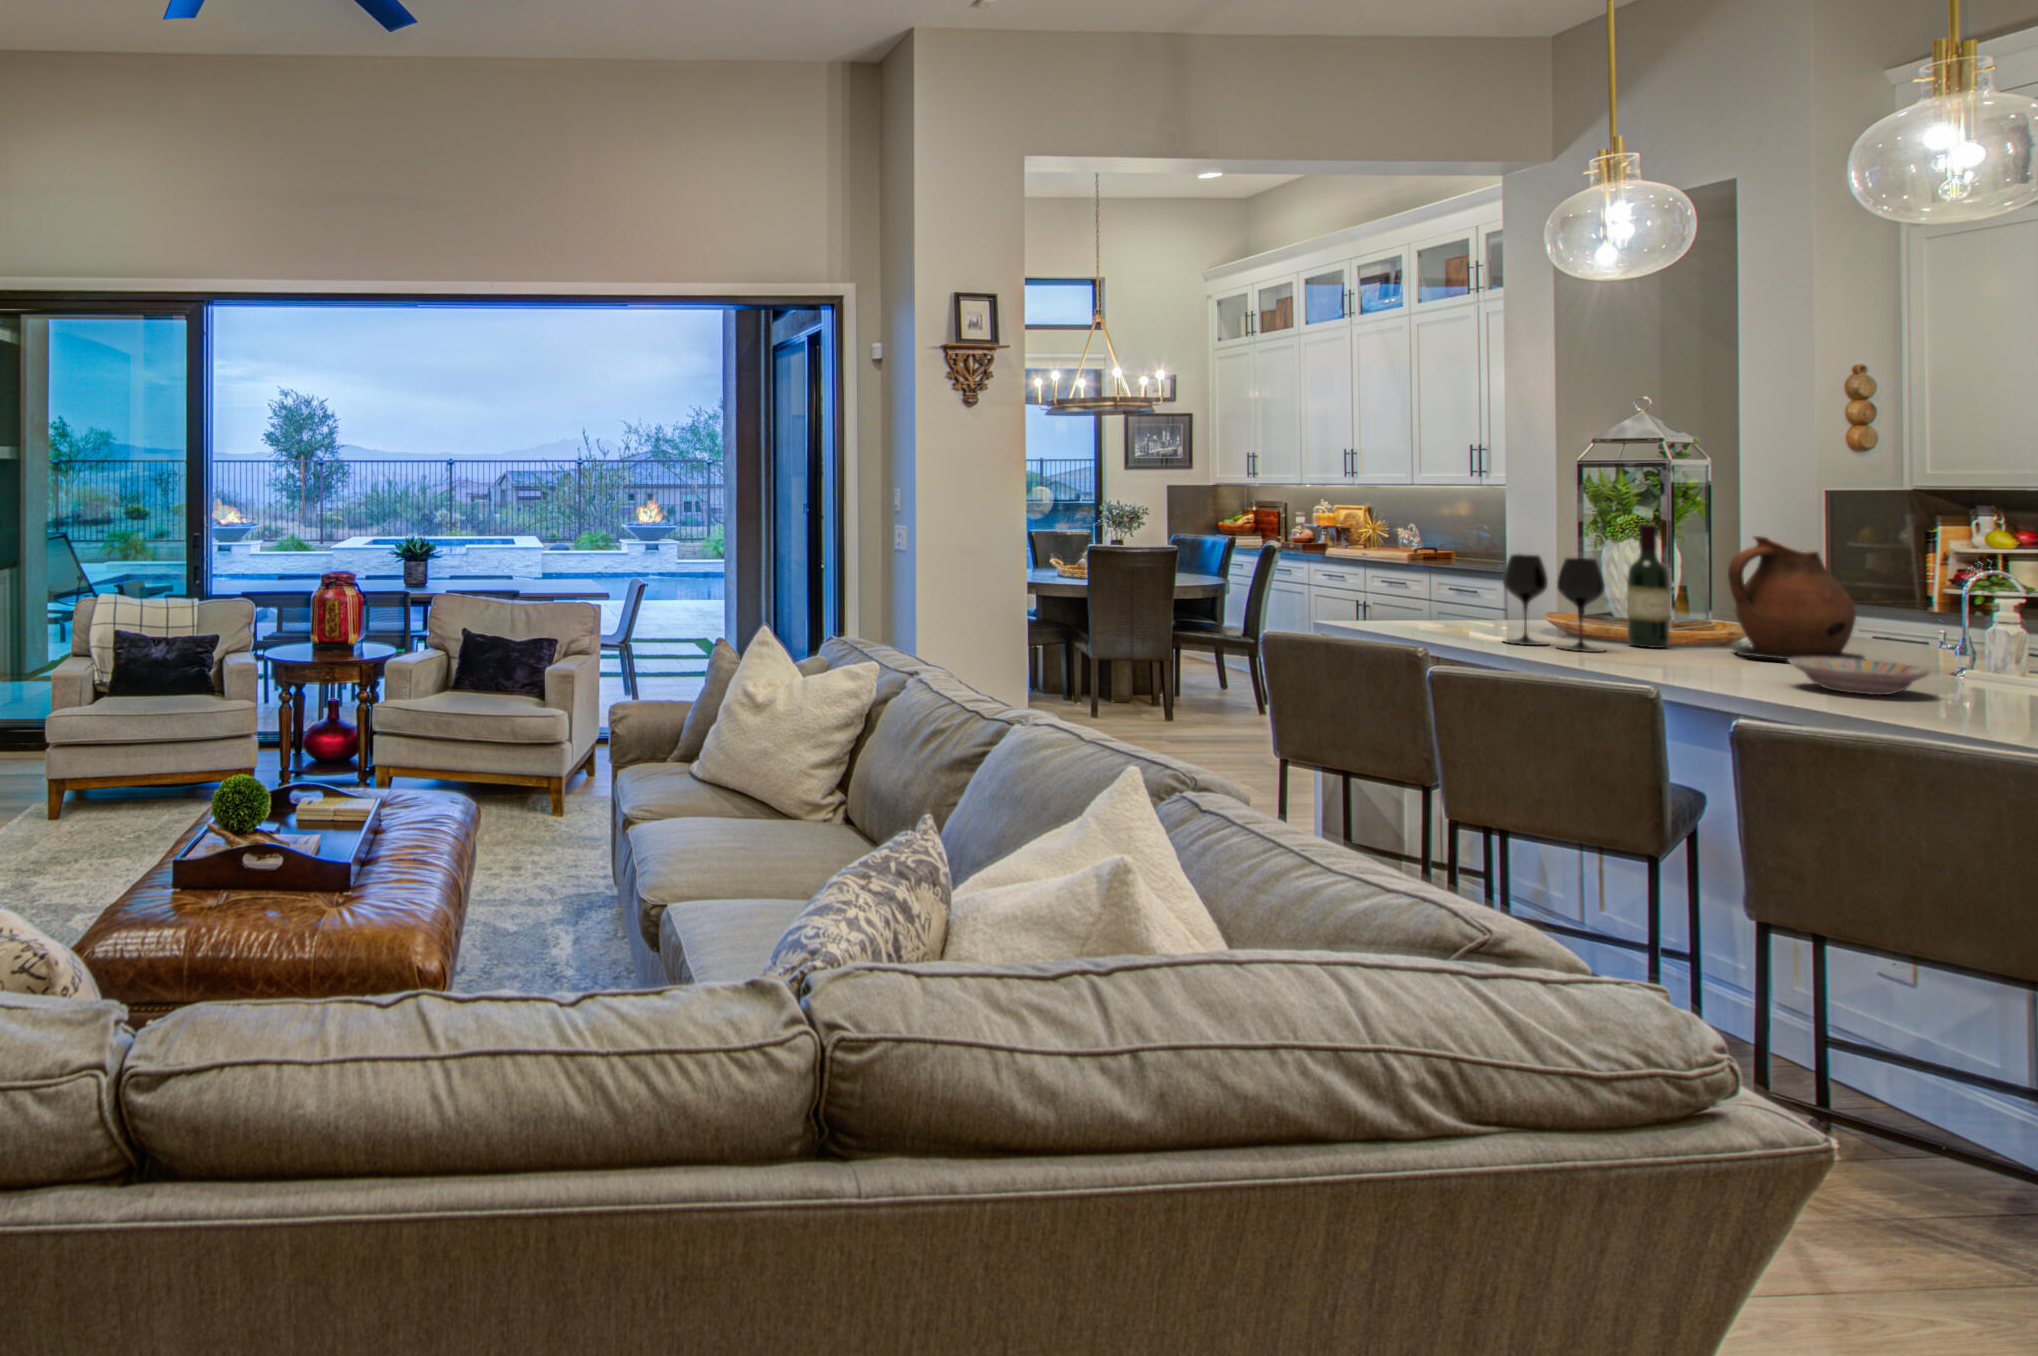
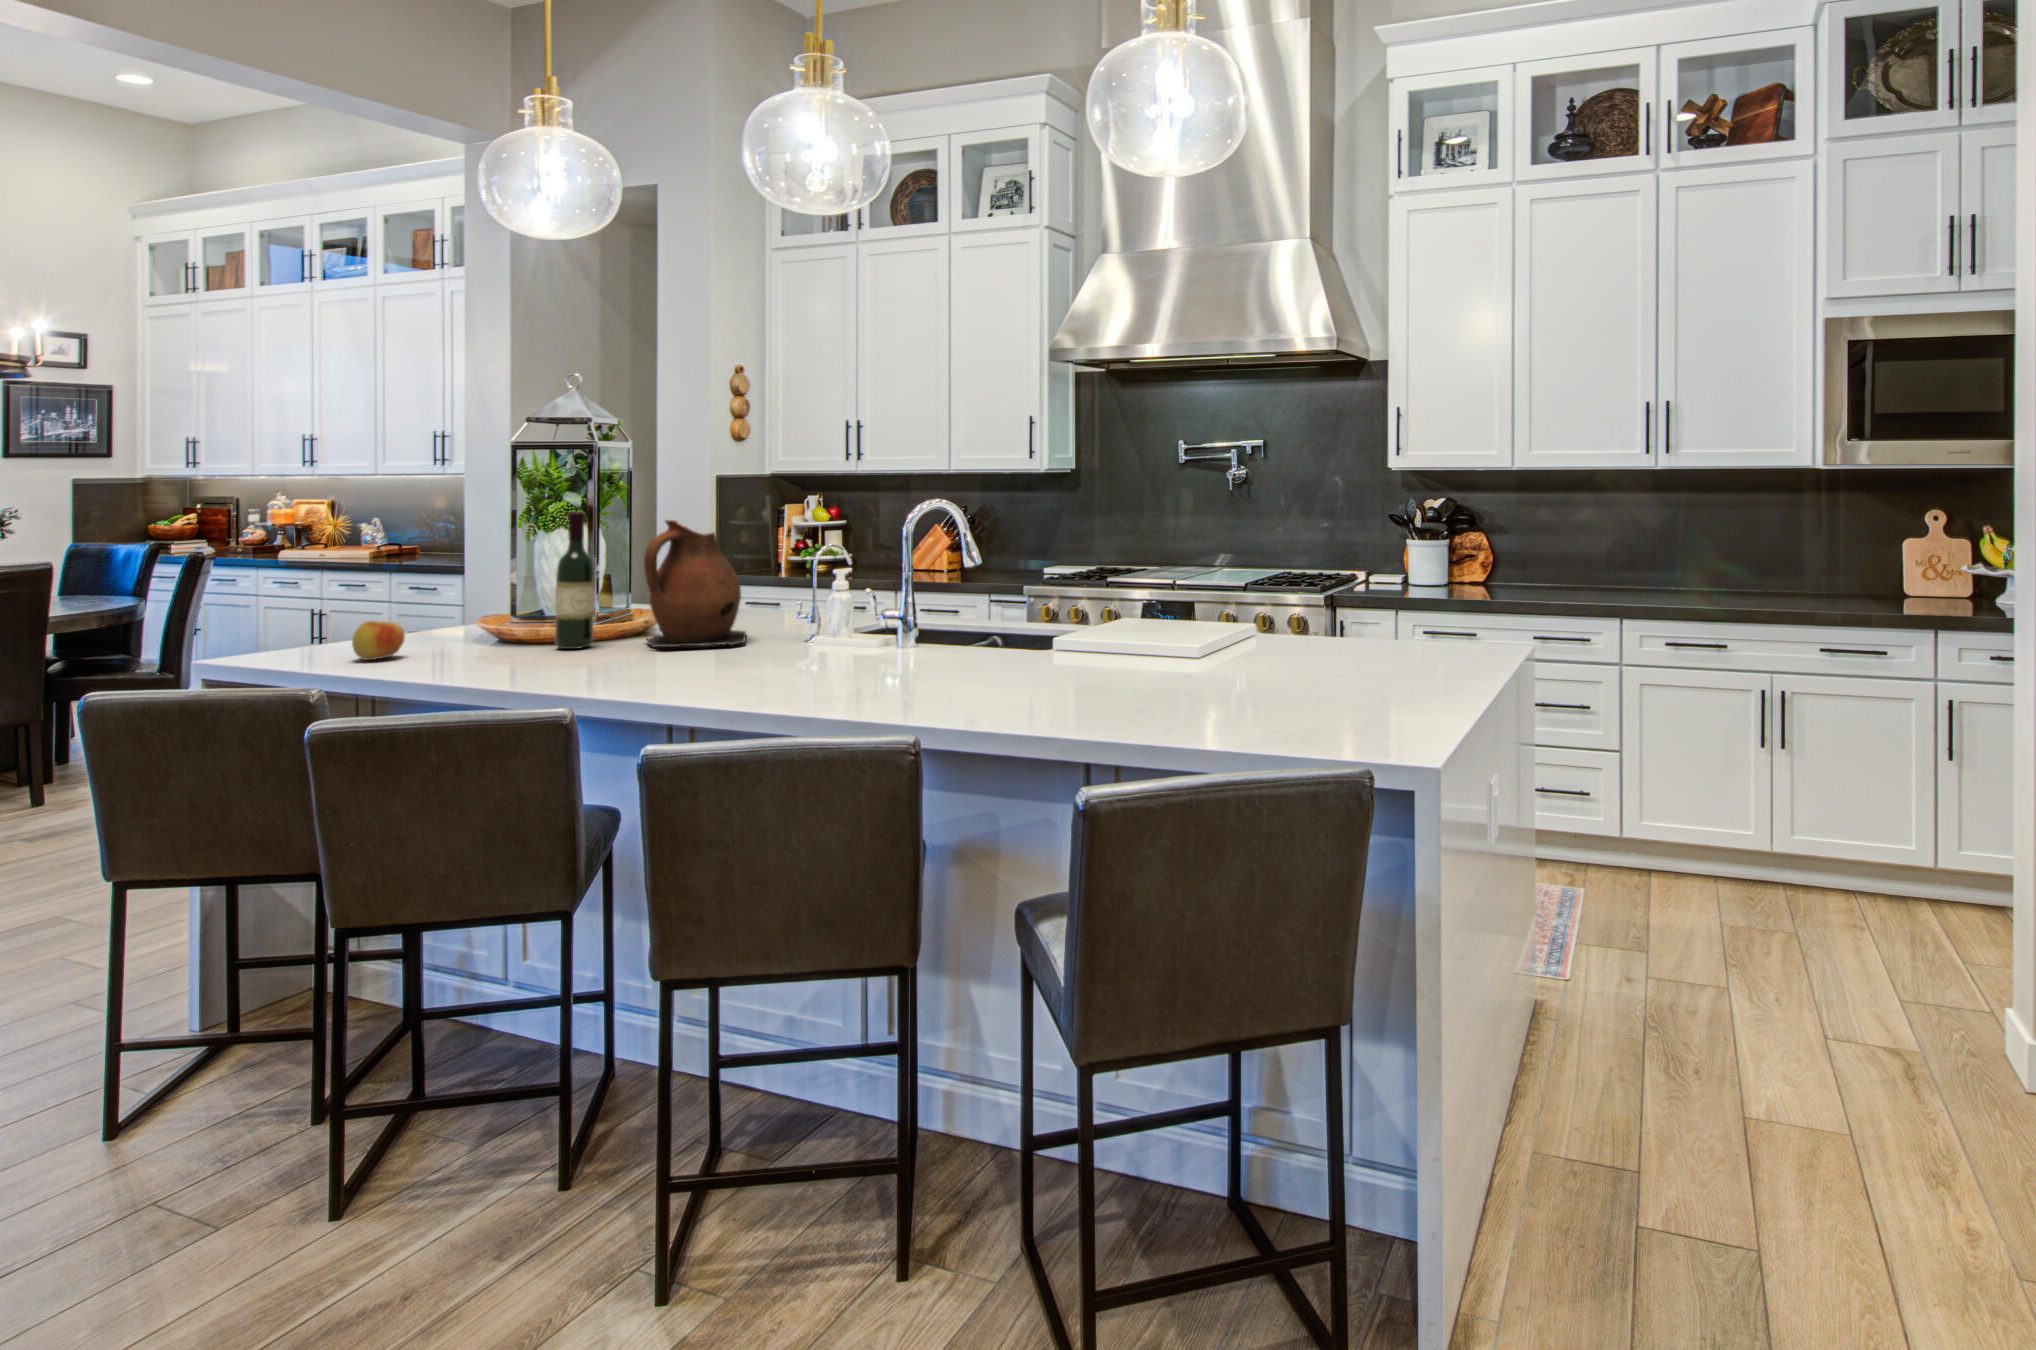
wine glass: present [1503,554,1605,652] -> none [427,554,534,665]
apple: none [1435,602,1480,633] -> present [352,621,405,660]
bowl: present [1788,657,1931,695] -> none [691,641,797,679]

